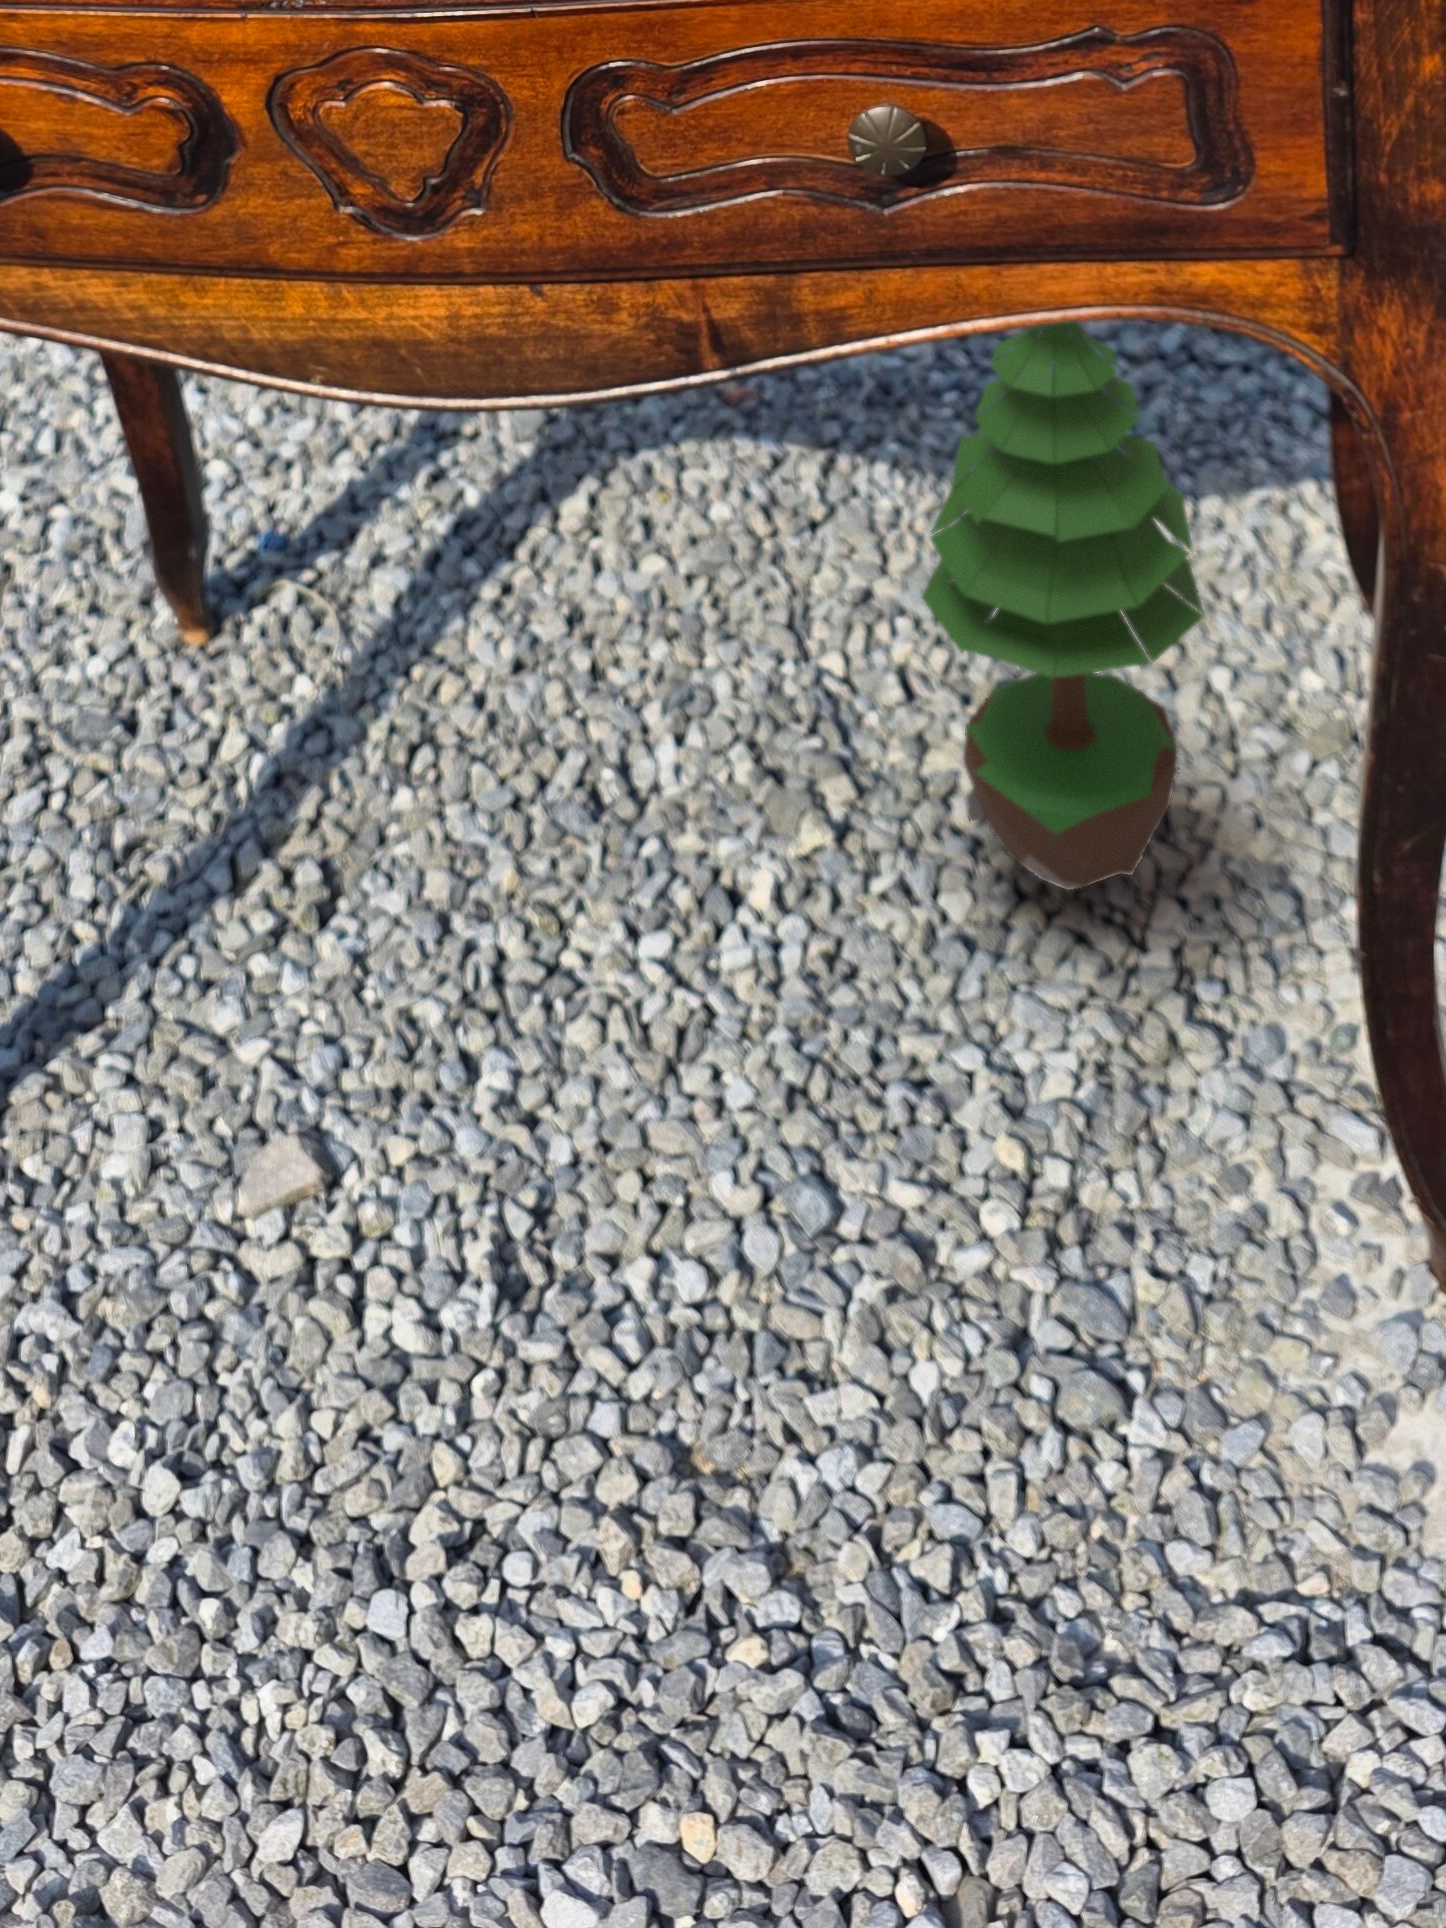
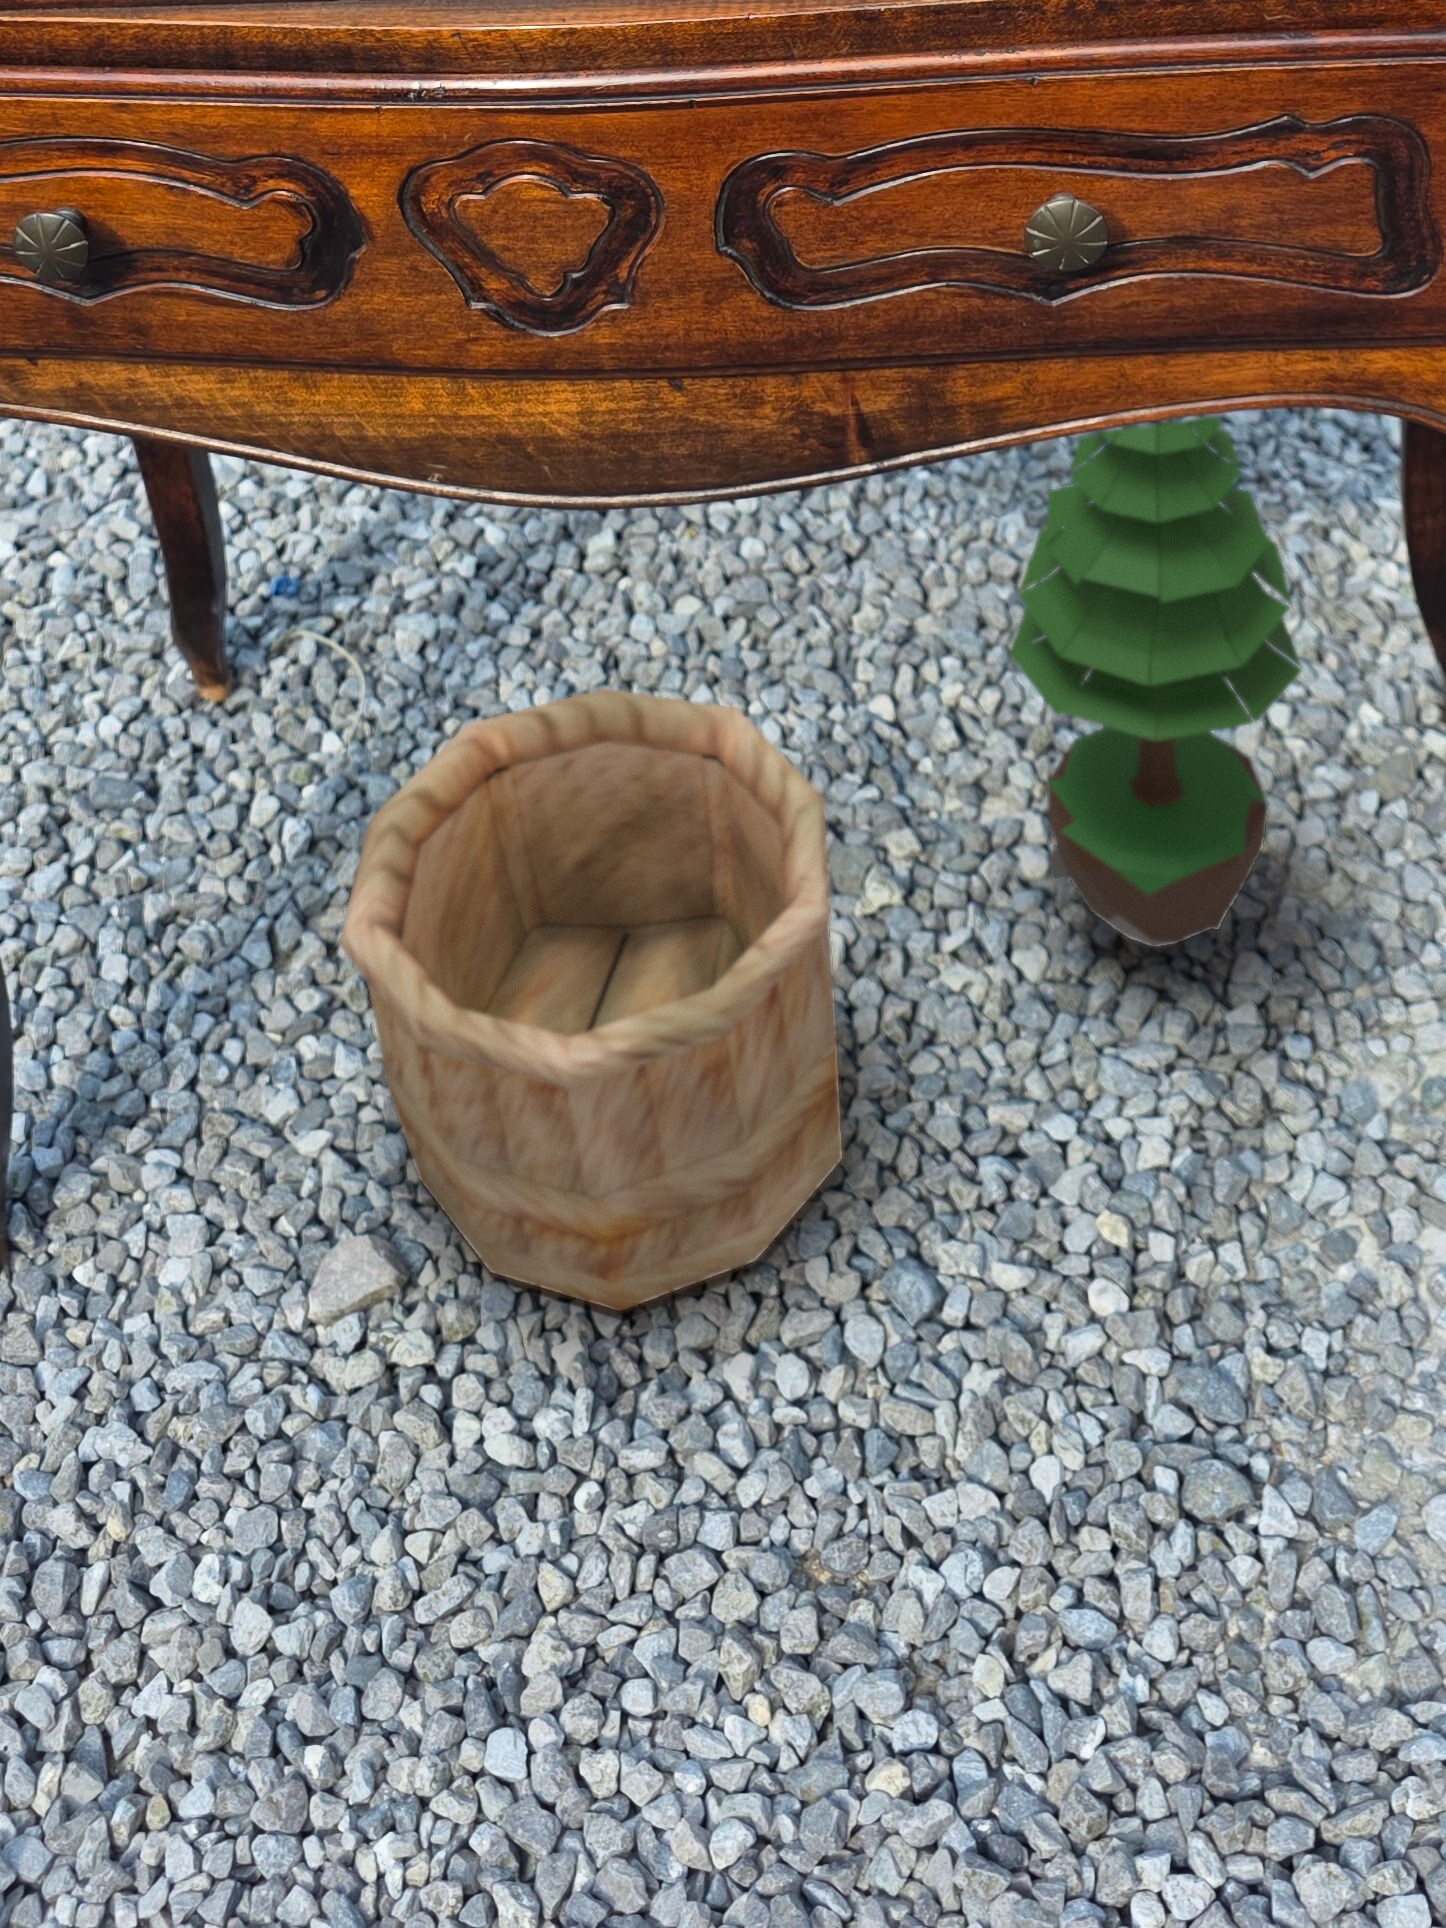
wooden bucket: none [266,623,755,1213] -> present [339,688,842,1311]

